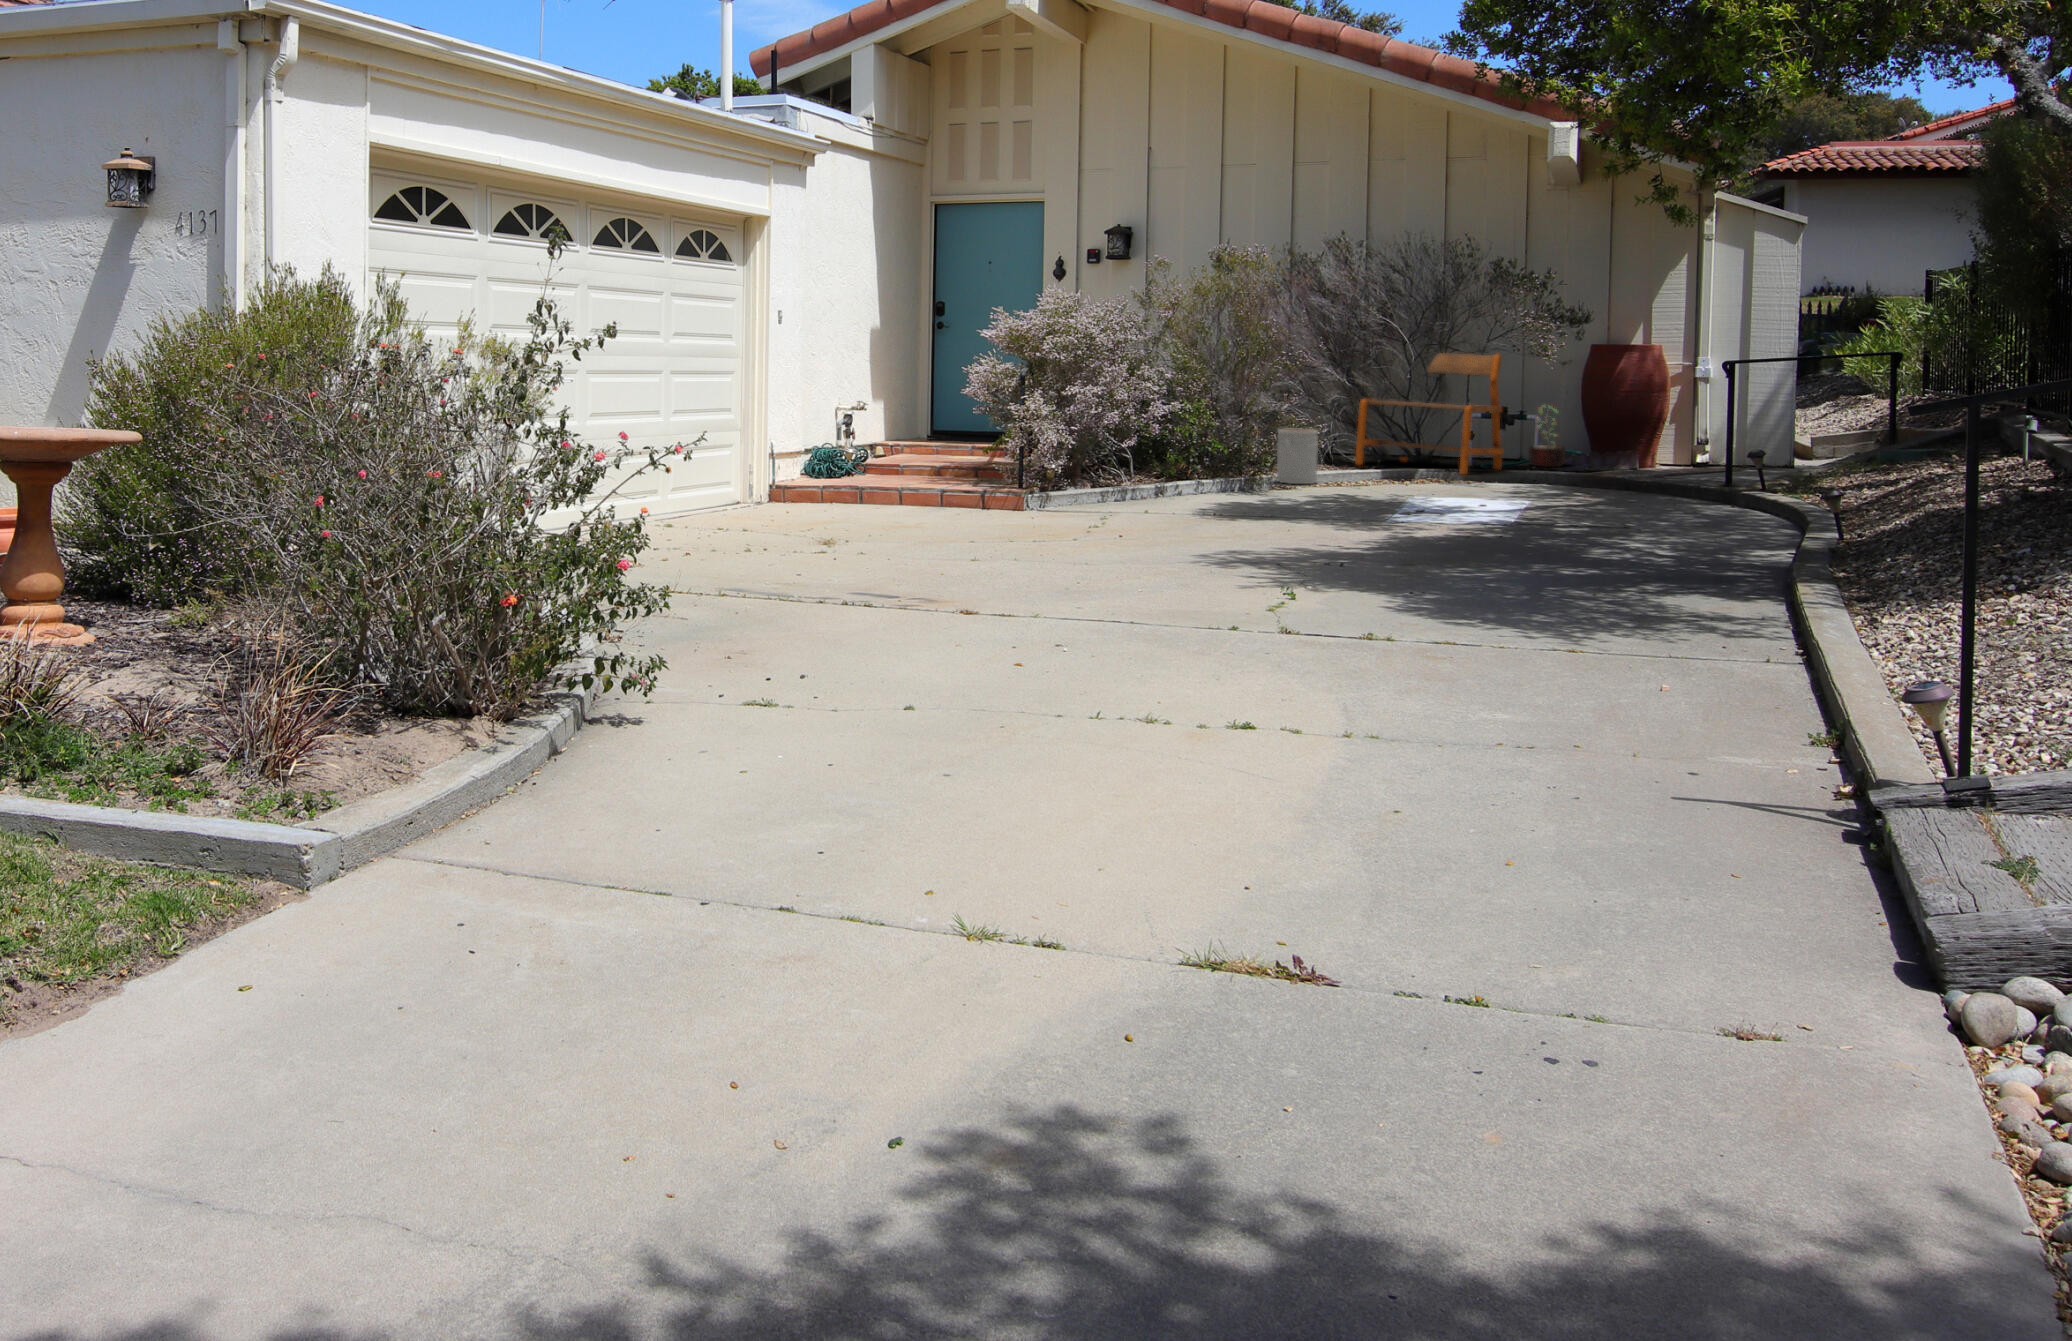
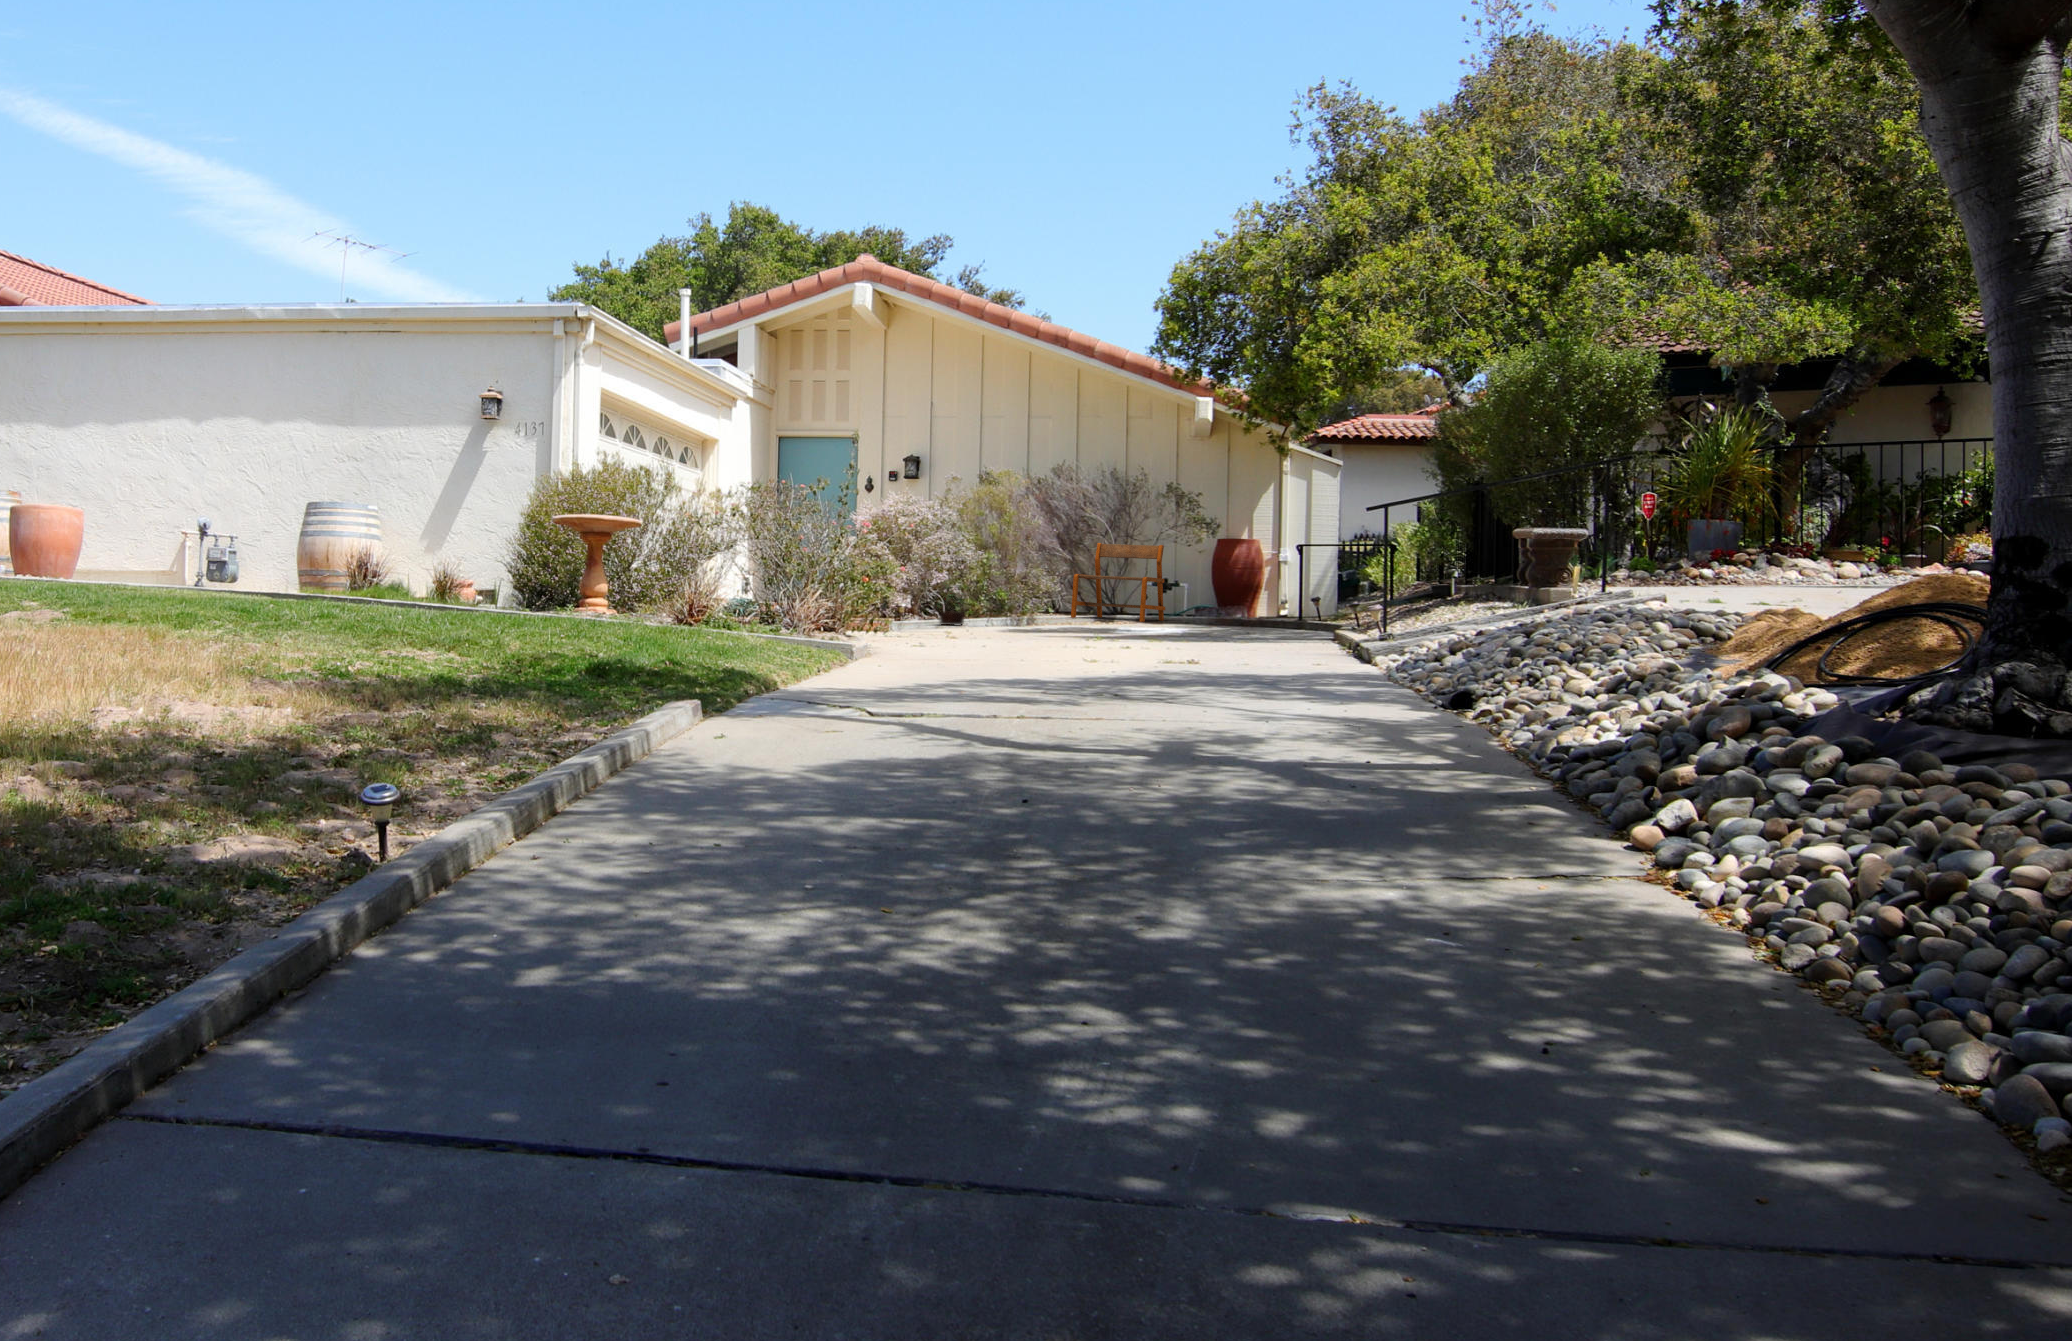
decorative plant: present [1528,406,1565,467] -> present [939,583,964,625]
bucket: present [1277,429,1323,484] -> none [1030,589,1059,624]

